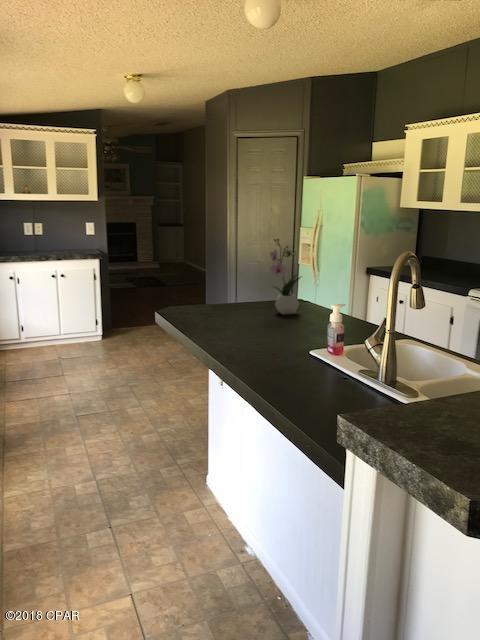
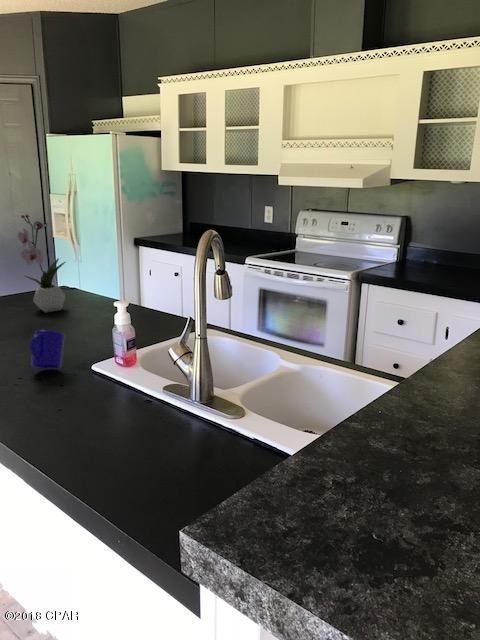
mug: none [266,320,292,350] -> present [30,330,64,368]

